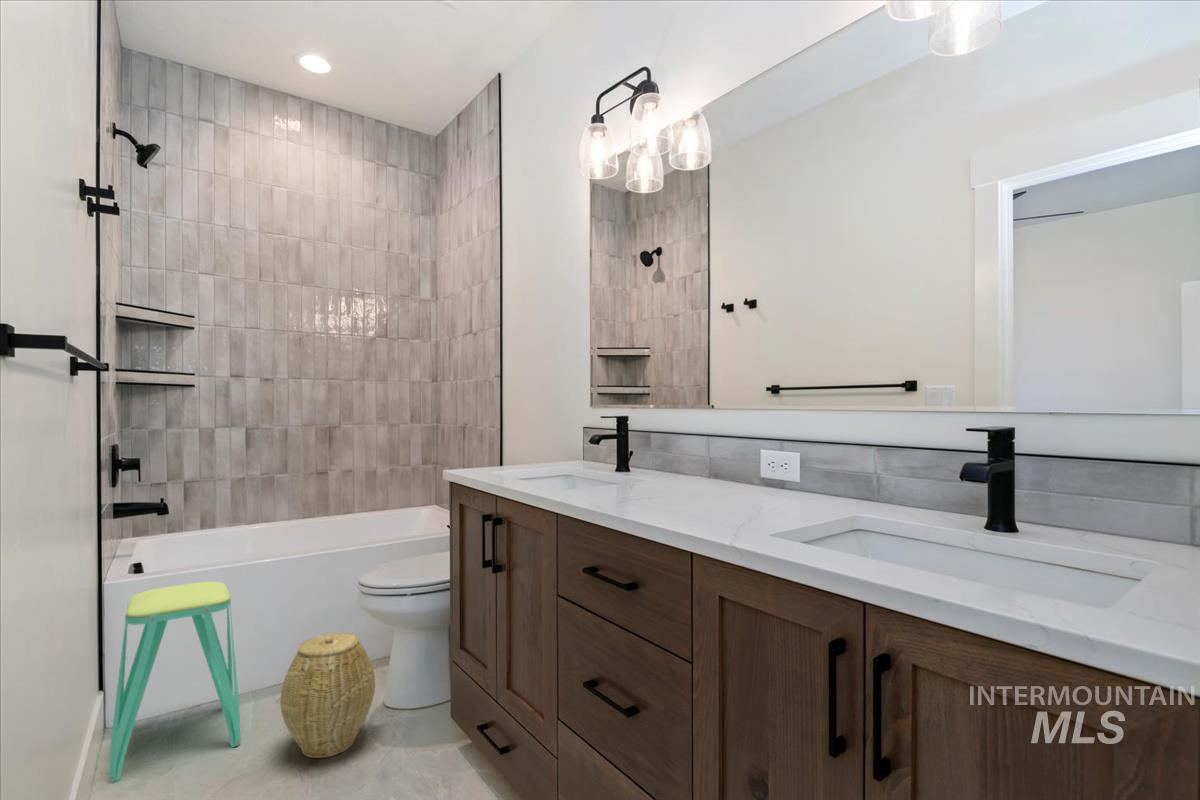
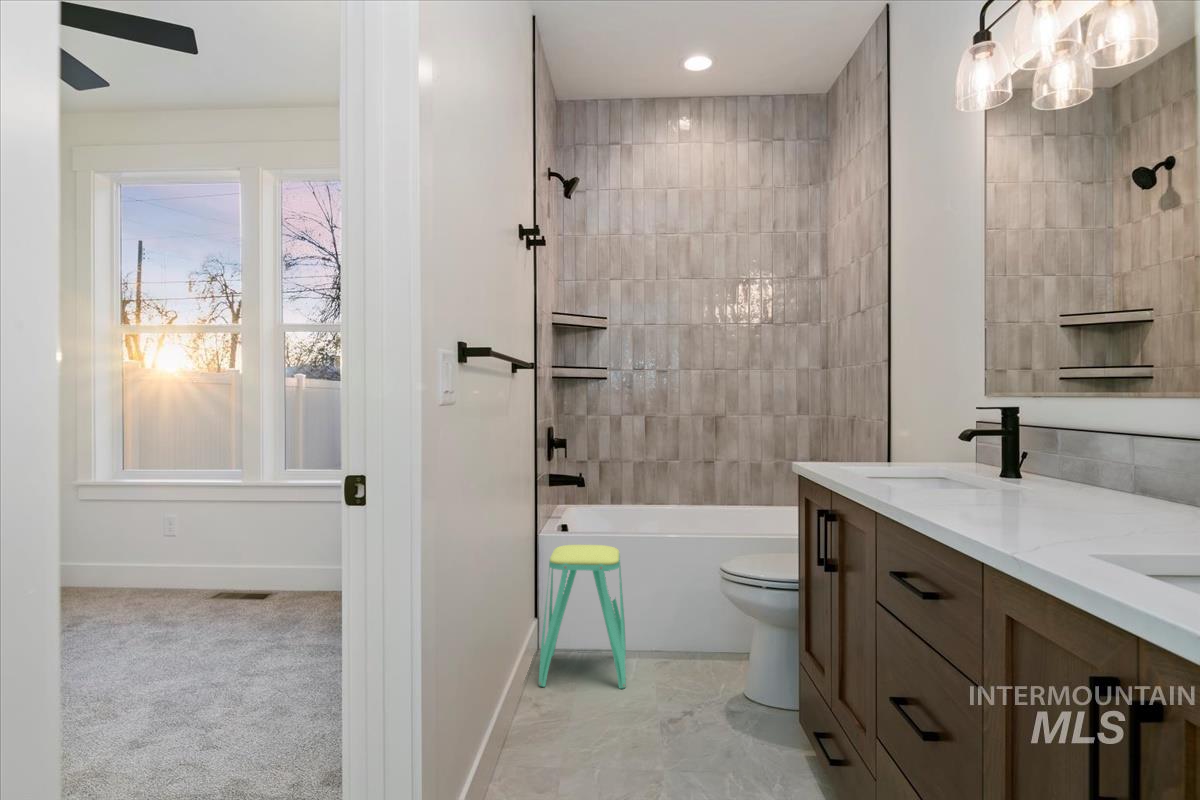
woven basket: present [280,633,375,758] -> none [652,609,733,721]

